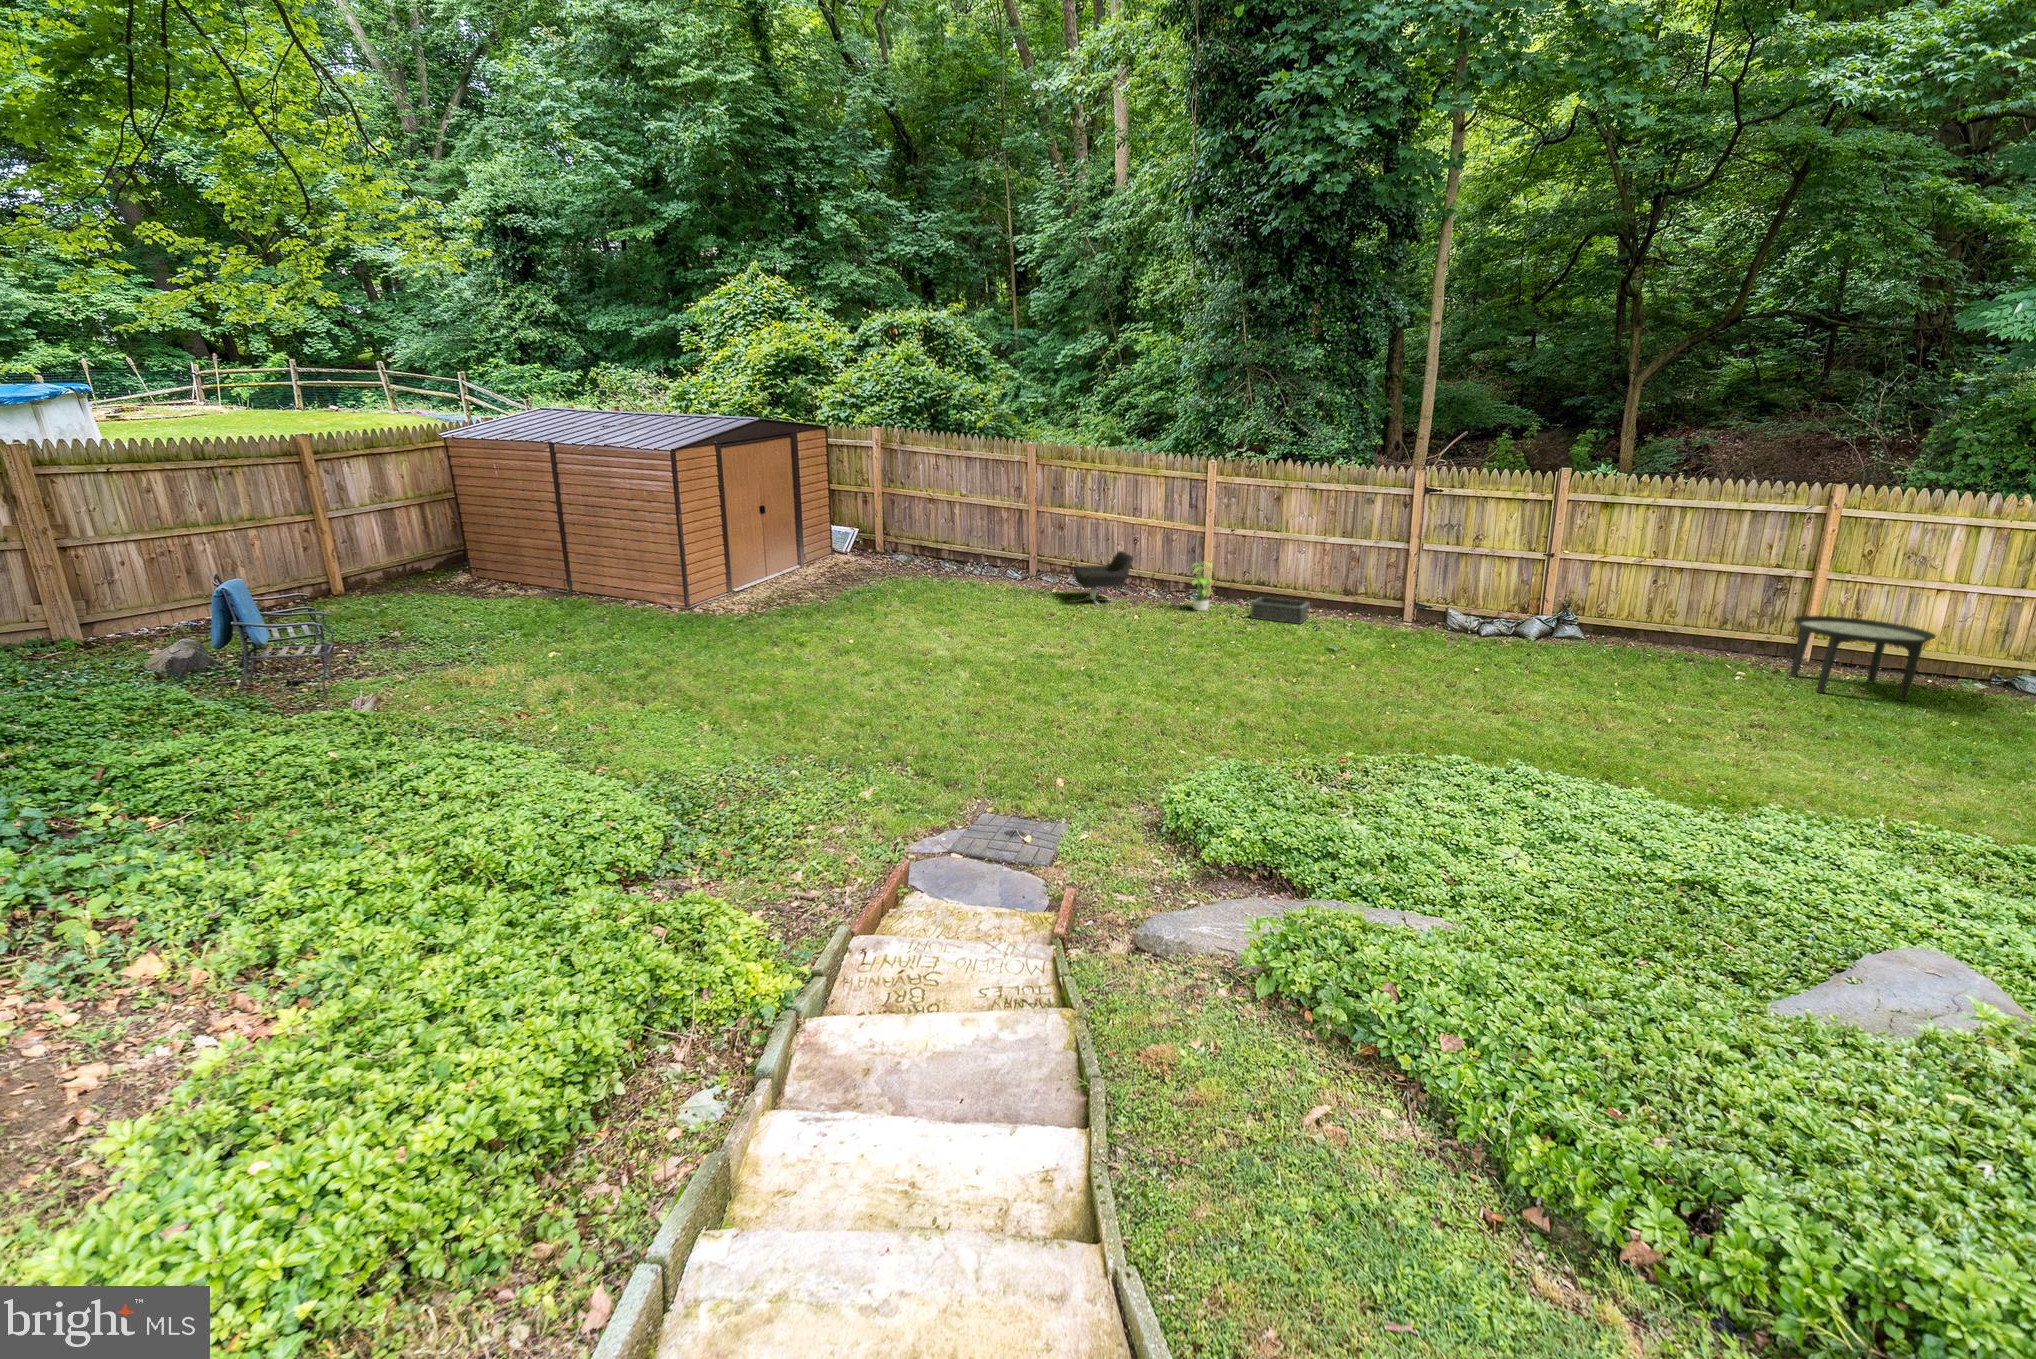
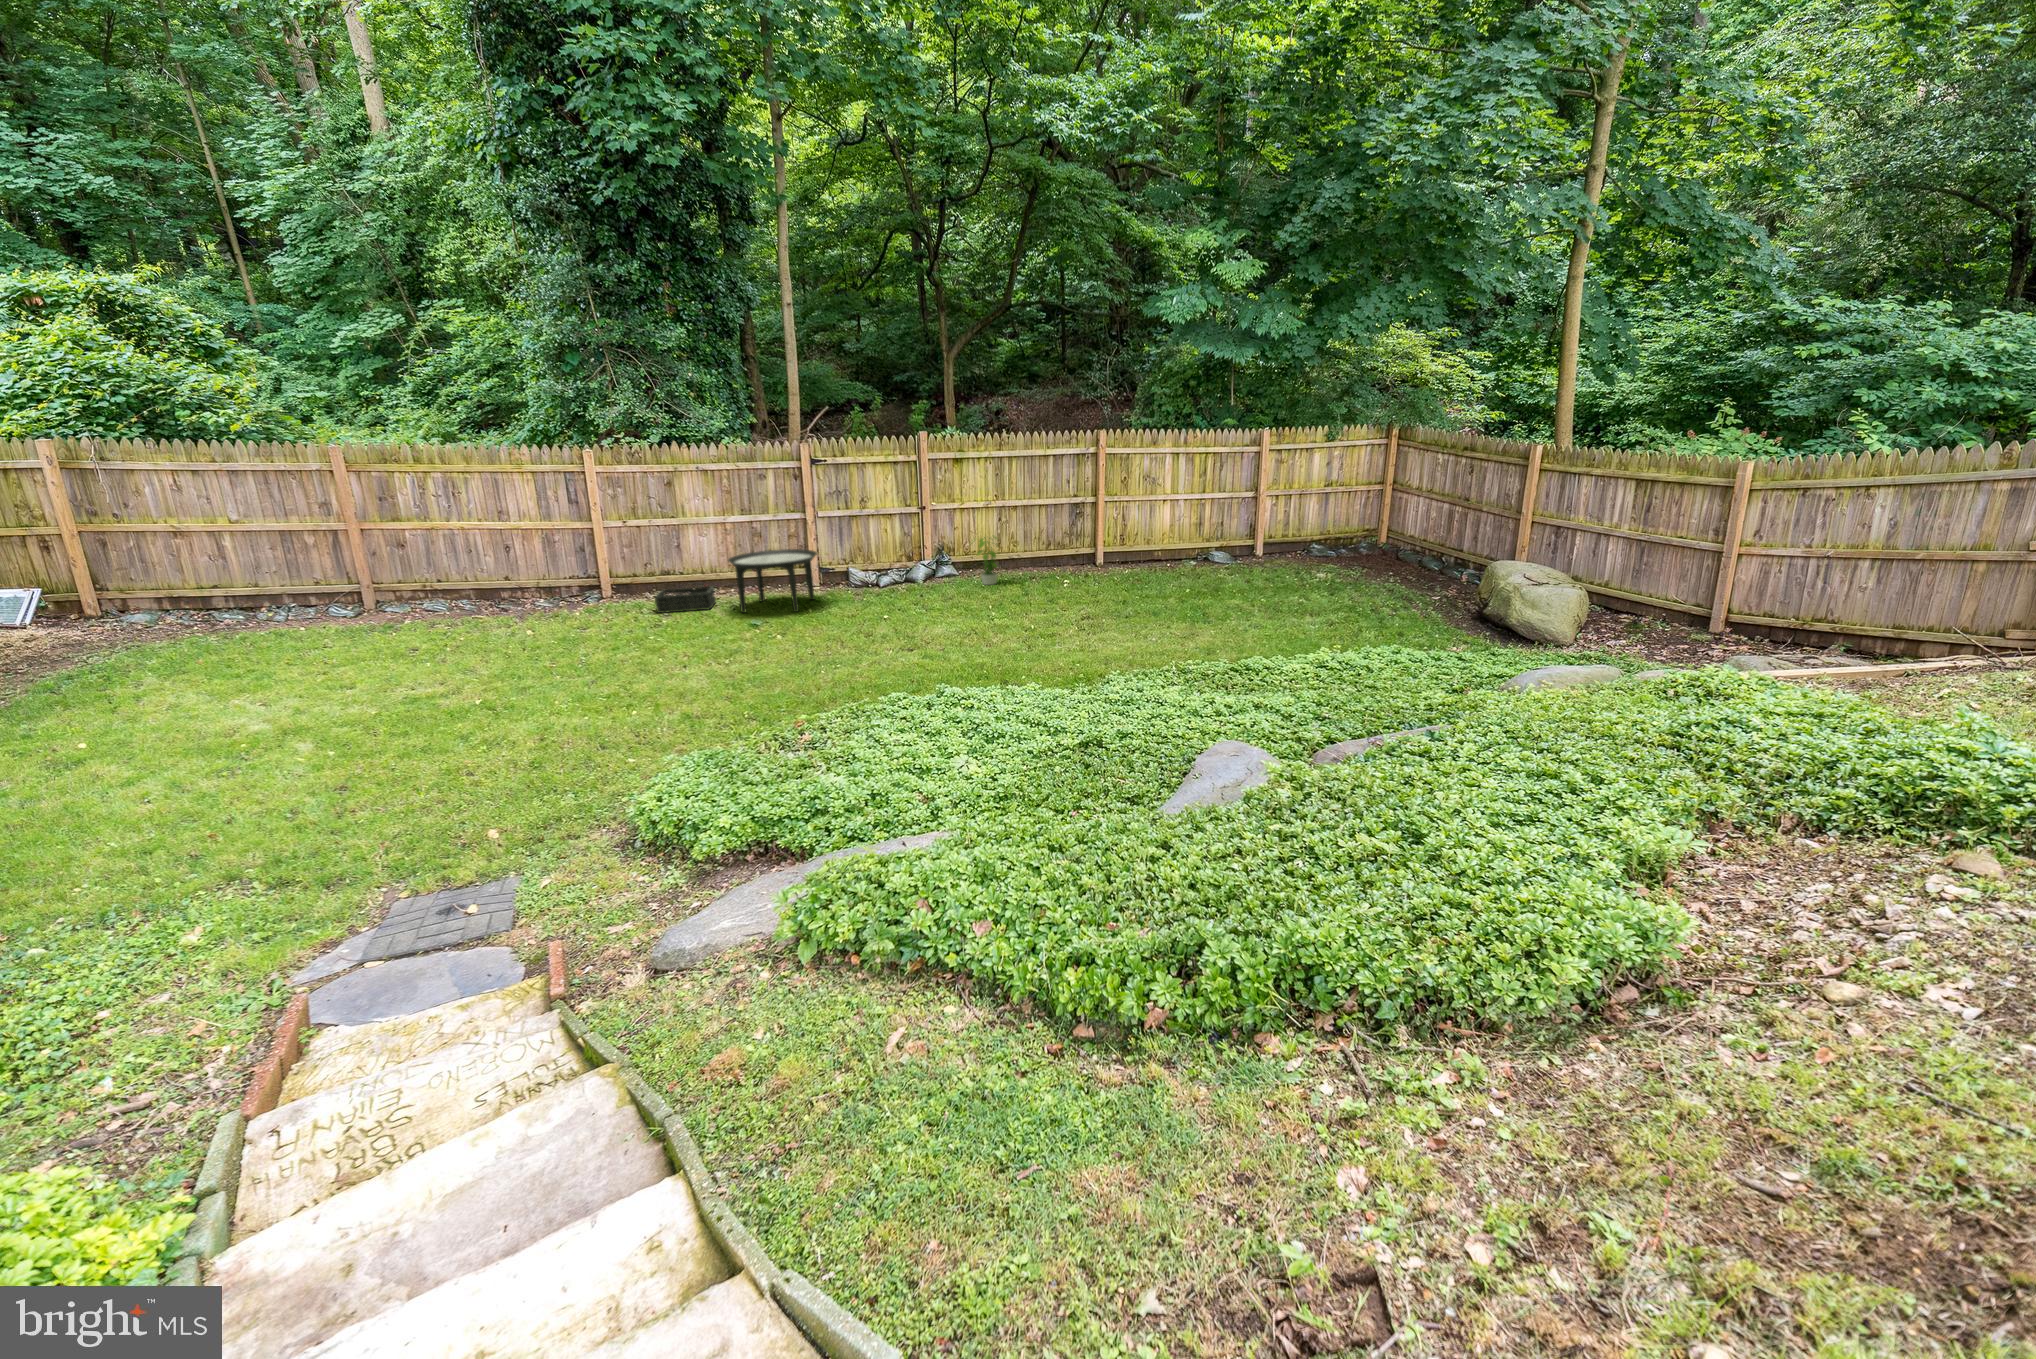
lounge chair: present [1074,551,1133,605] -> none [429,566,505,635]
potted plant: present [1192,563,1212,611] -> present [977,536,997,585]
round table: present [1790,616,1936,701] -> present [728,549,817,613]

